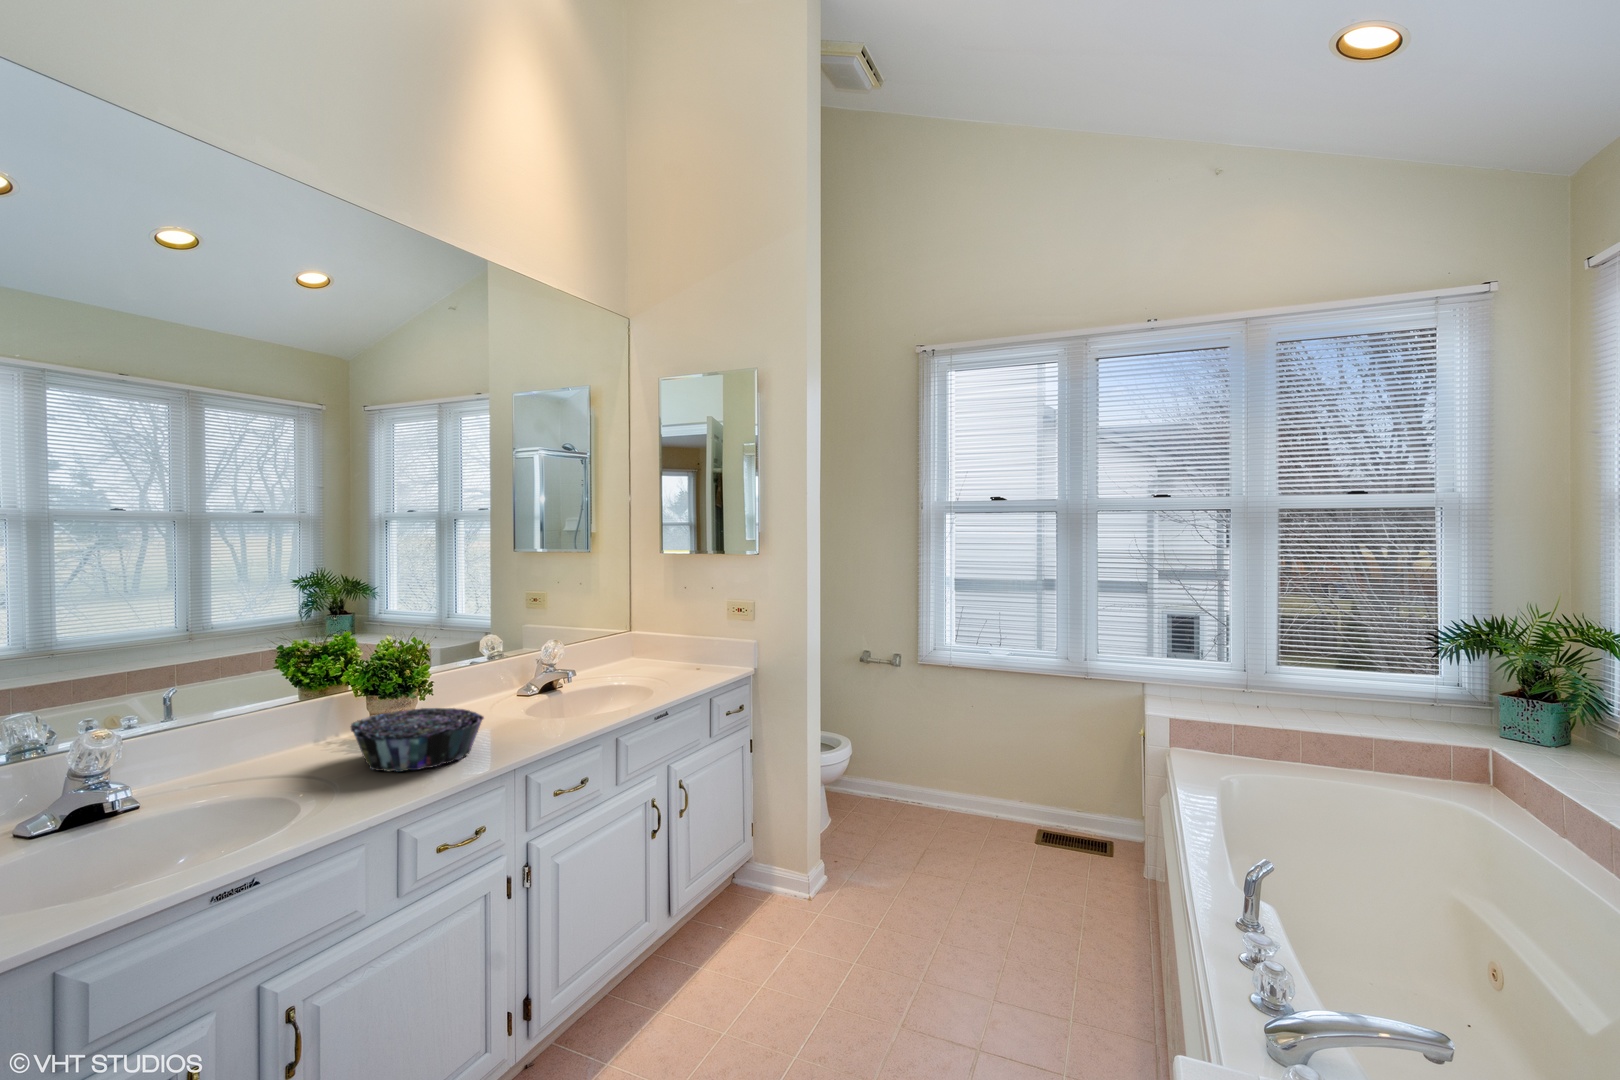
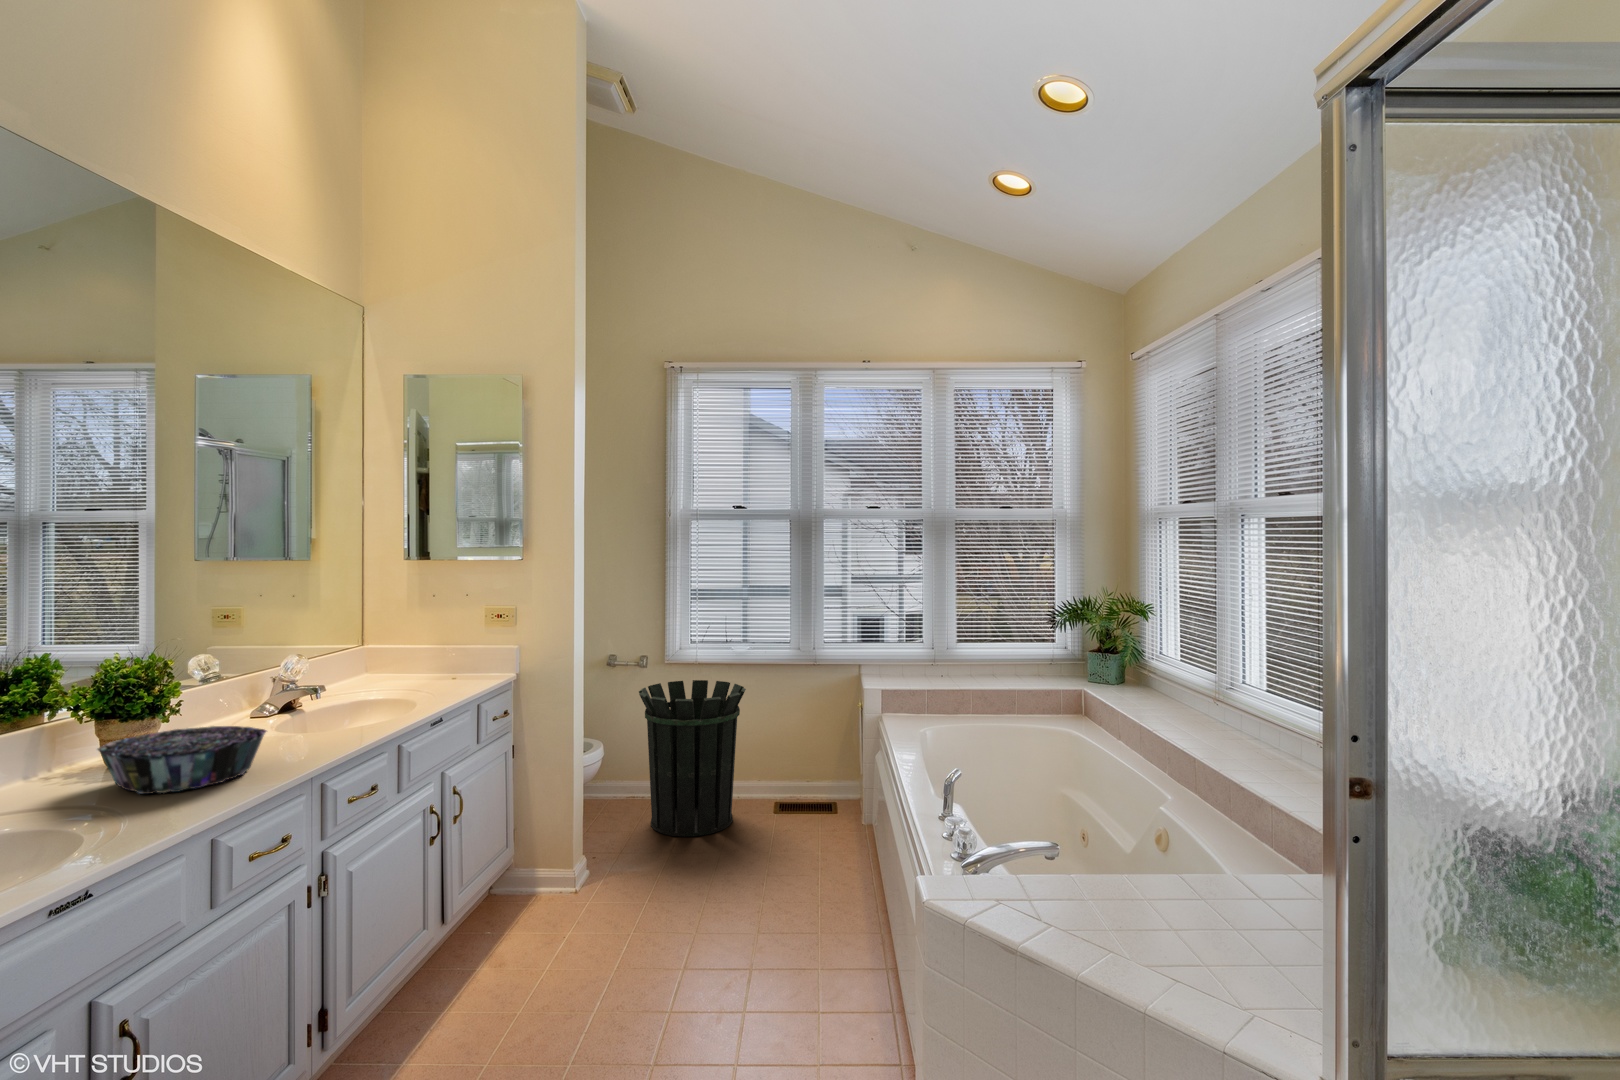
waste bin: none [883,685,1000,857] -> present [639,680,746,837]

